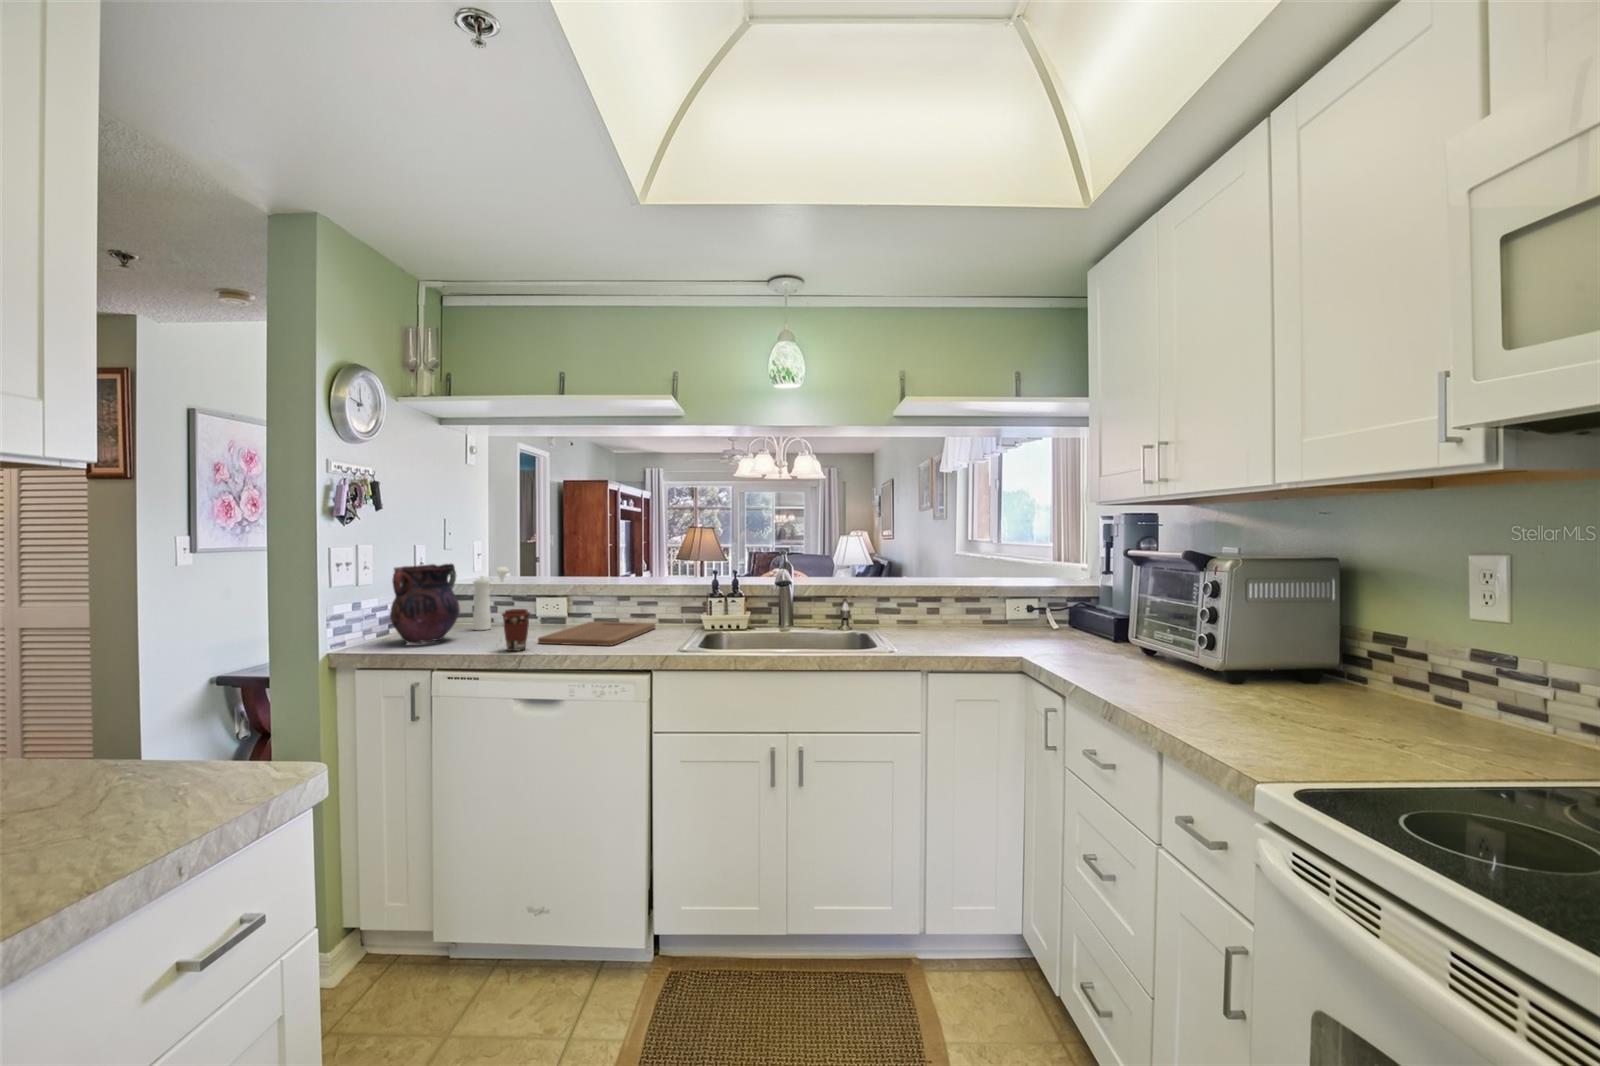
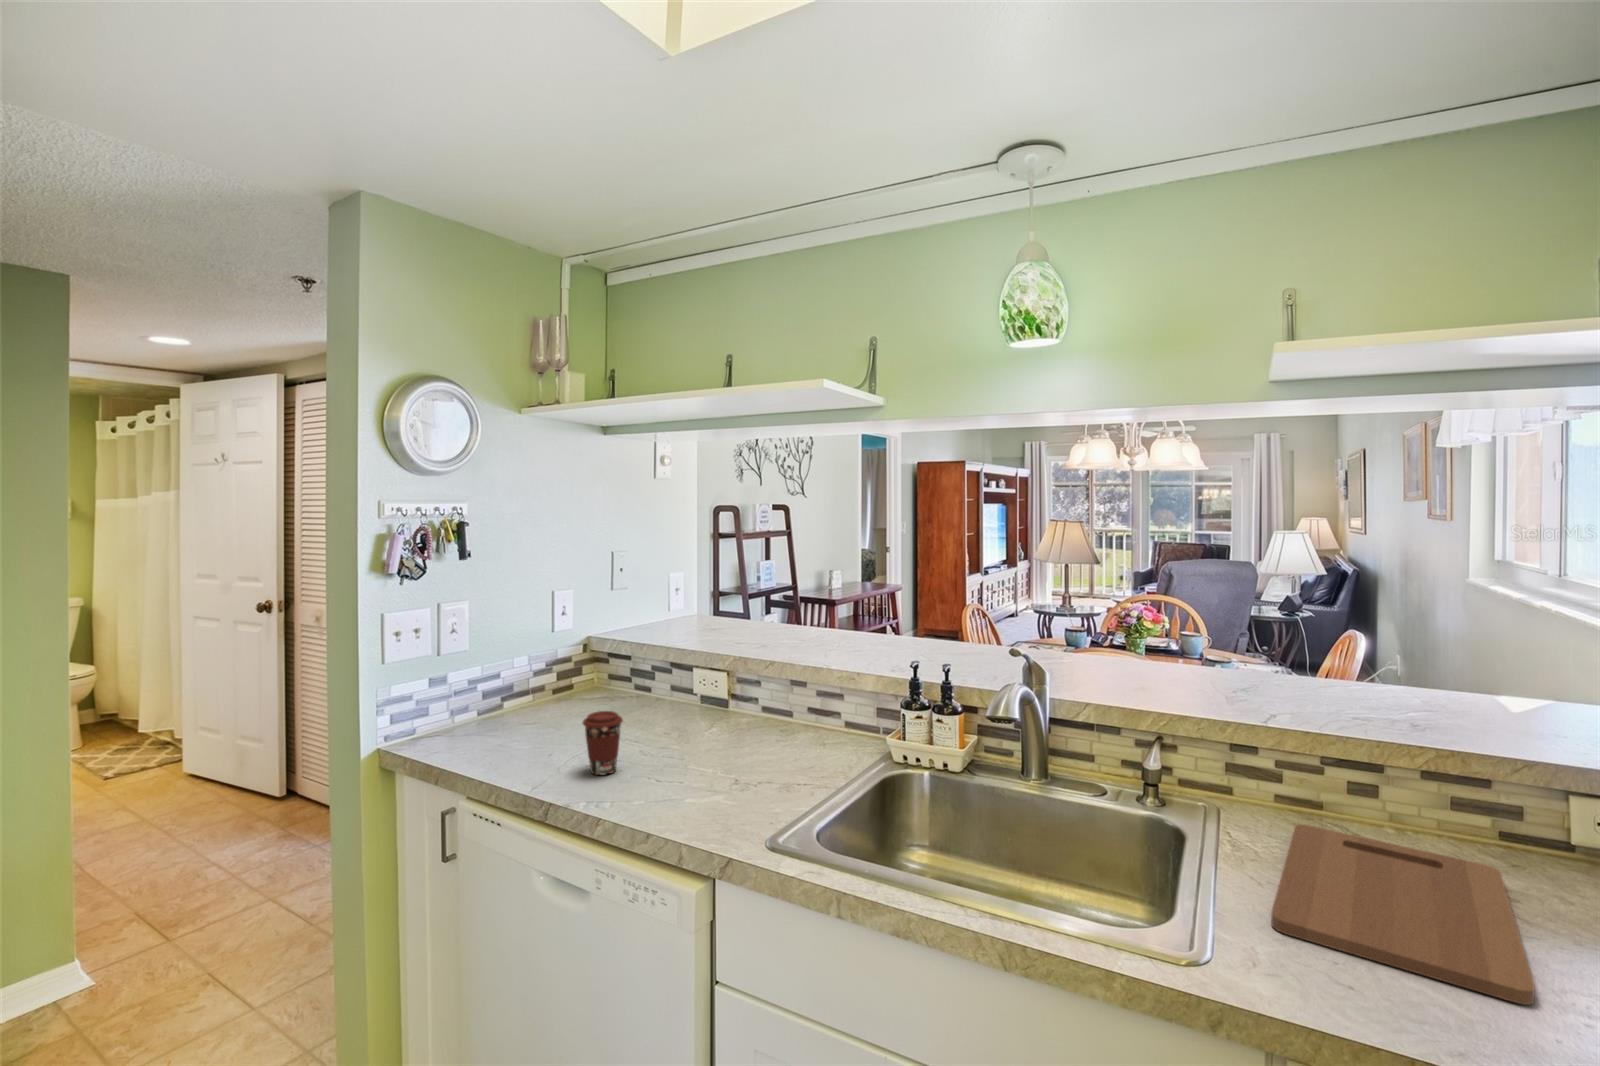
vase: present [390,564,460,644] -> none [490,625,577,734]
pepper mill: present [473,567,508,630] -> none [613,621,665,709]
cutting board: present [538,622,656,646] -> present [1271,825,1535,1005]

